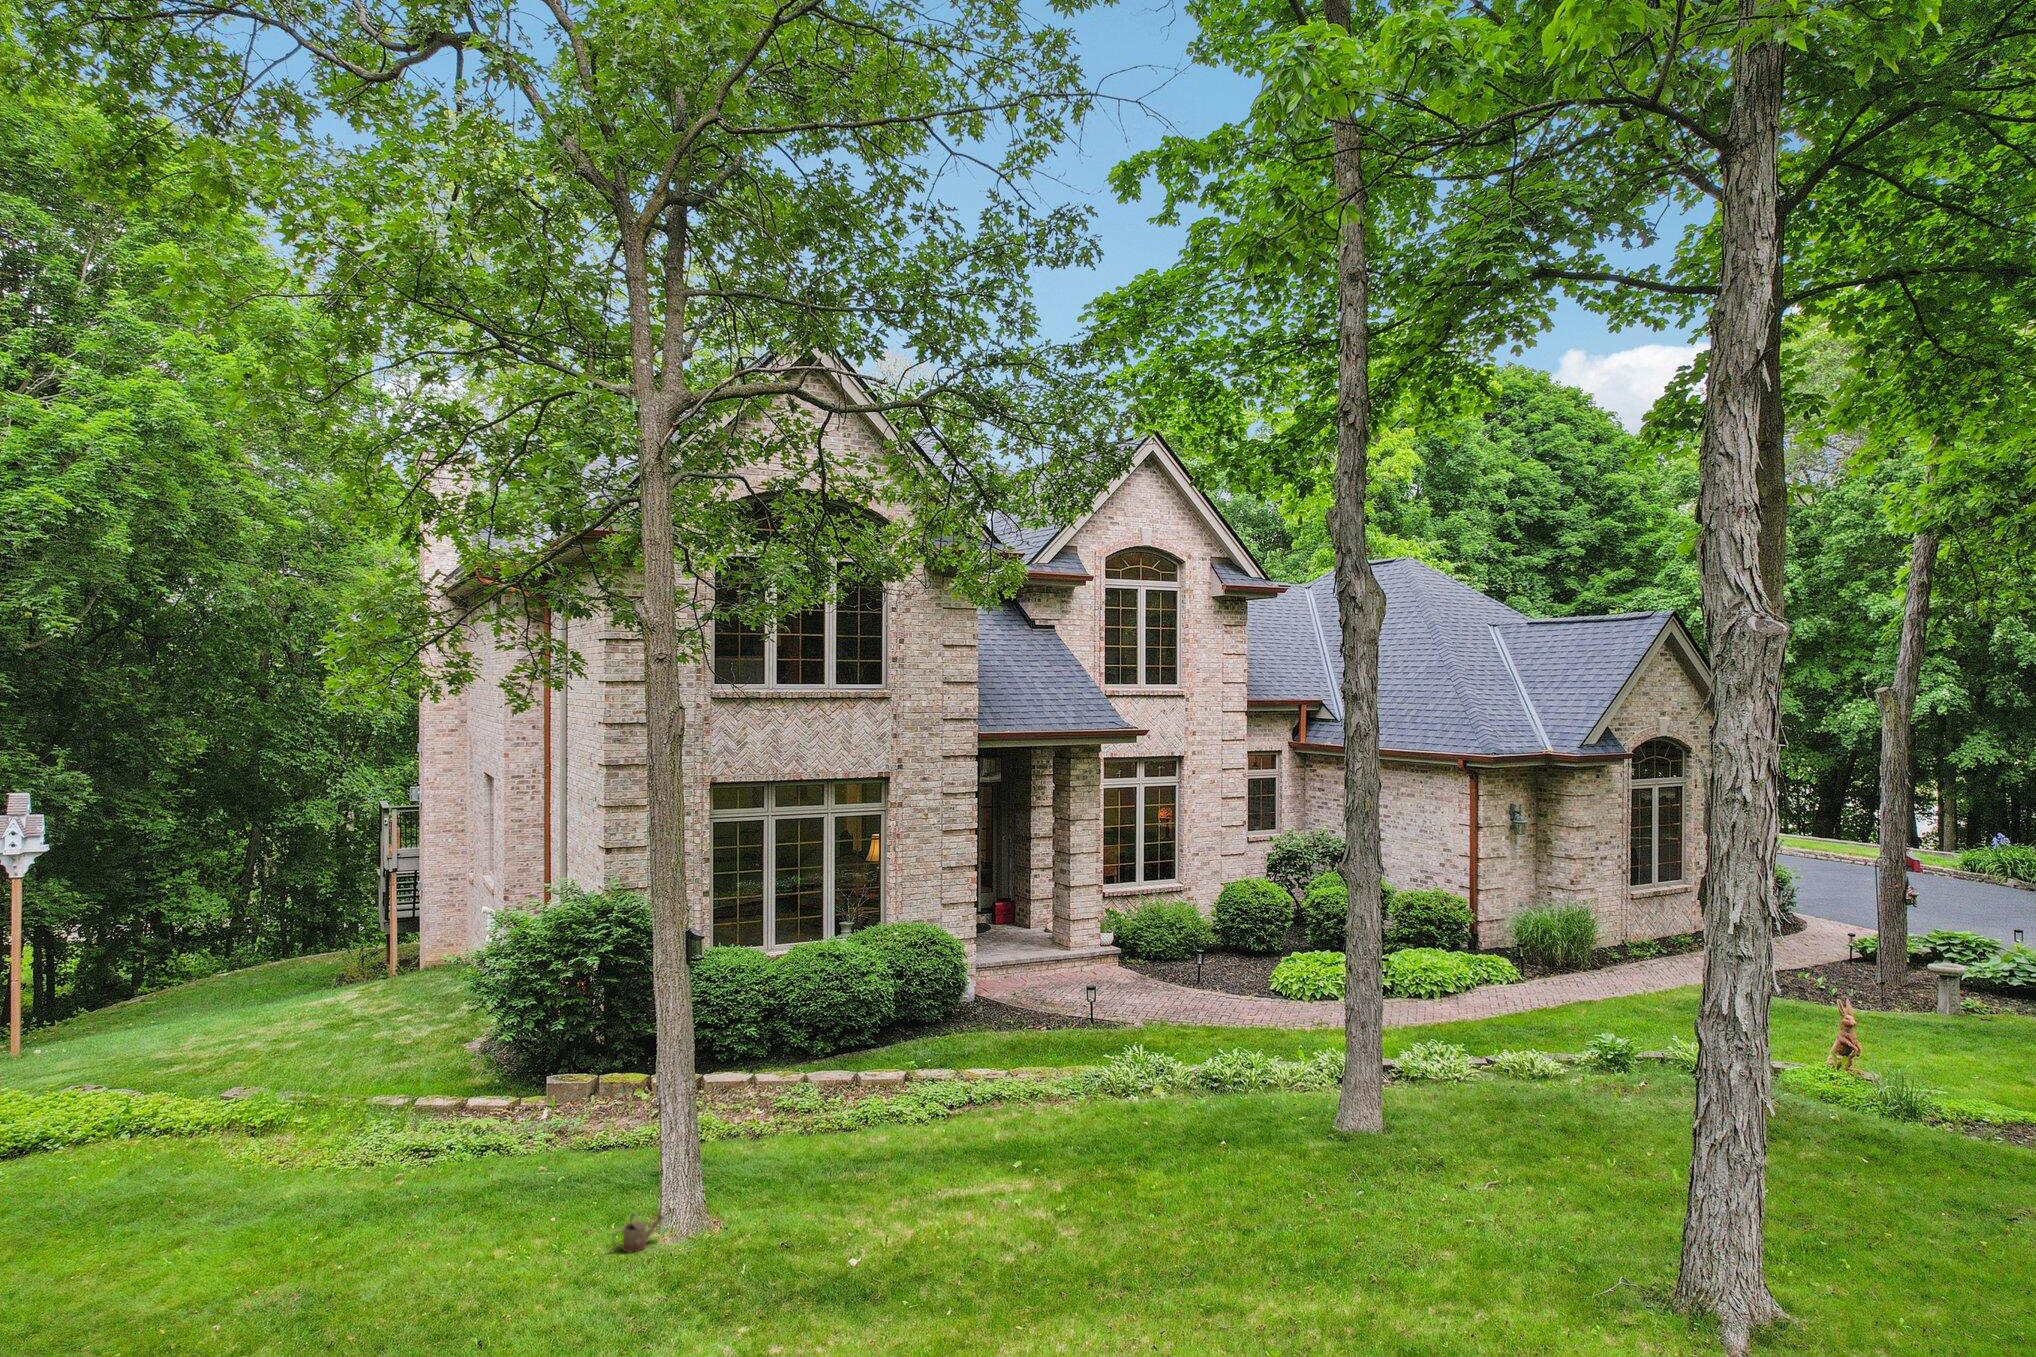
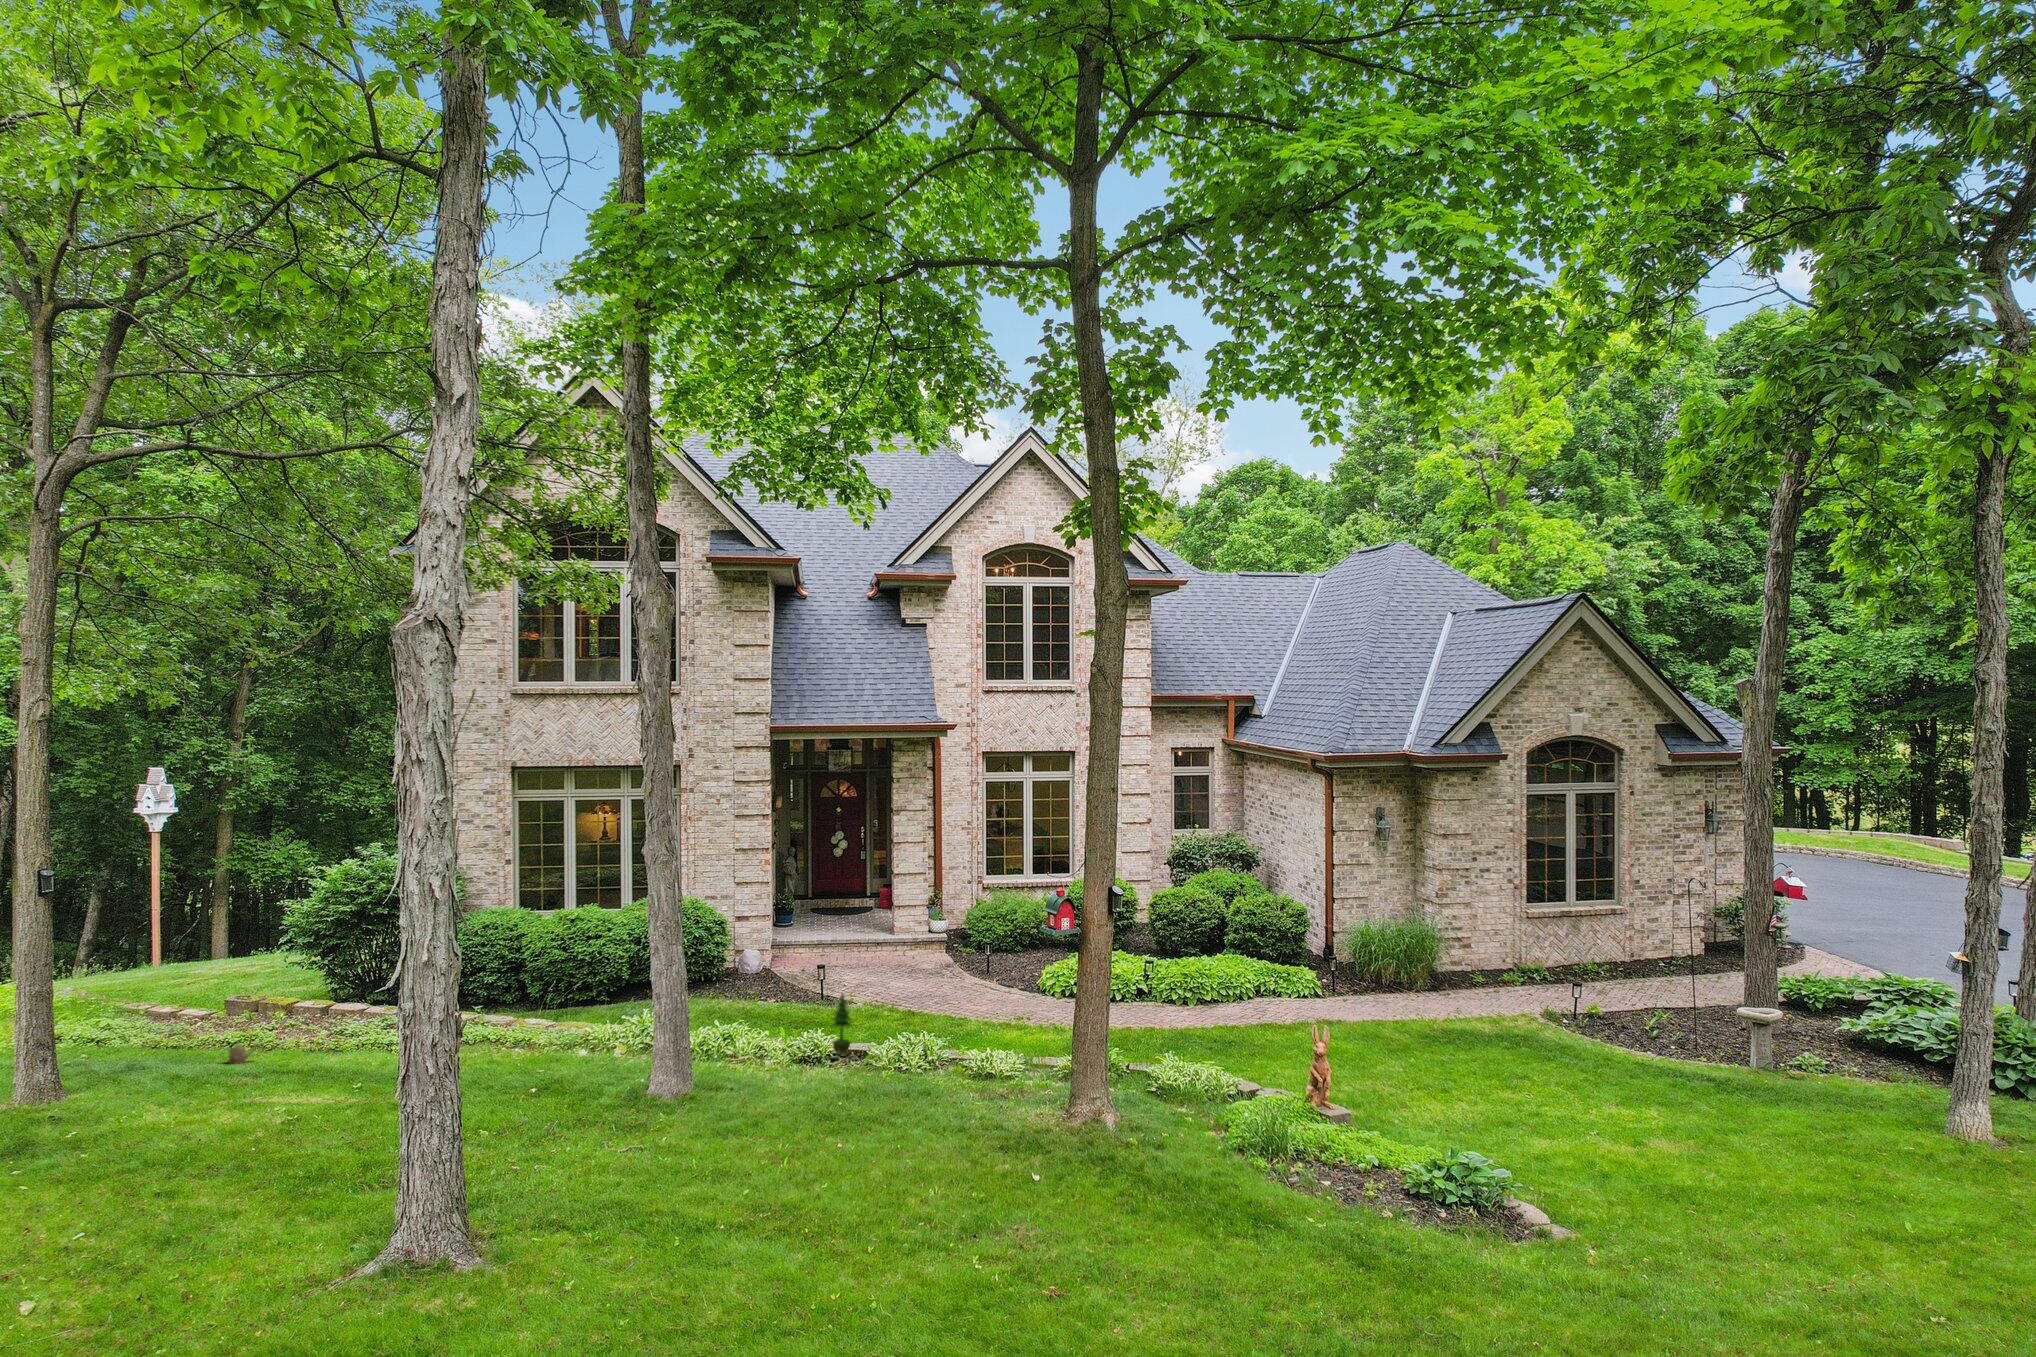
potted tree: none [1377,1065,1406,1146] -> present [833,994,851,1056]

